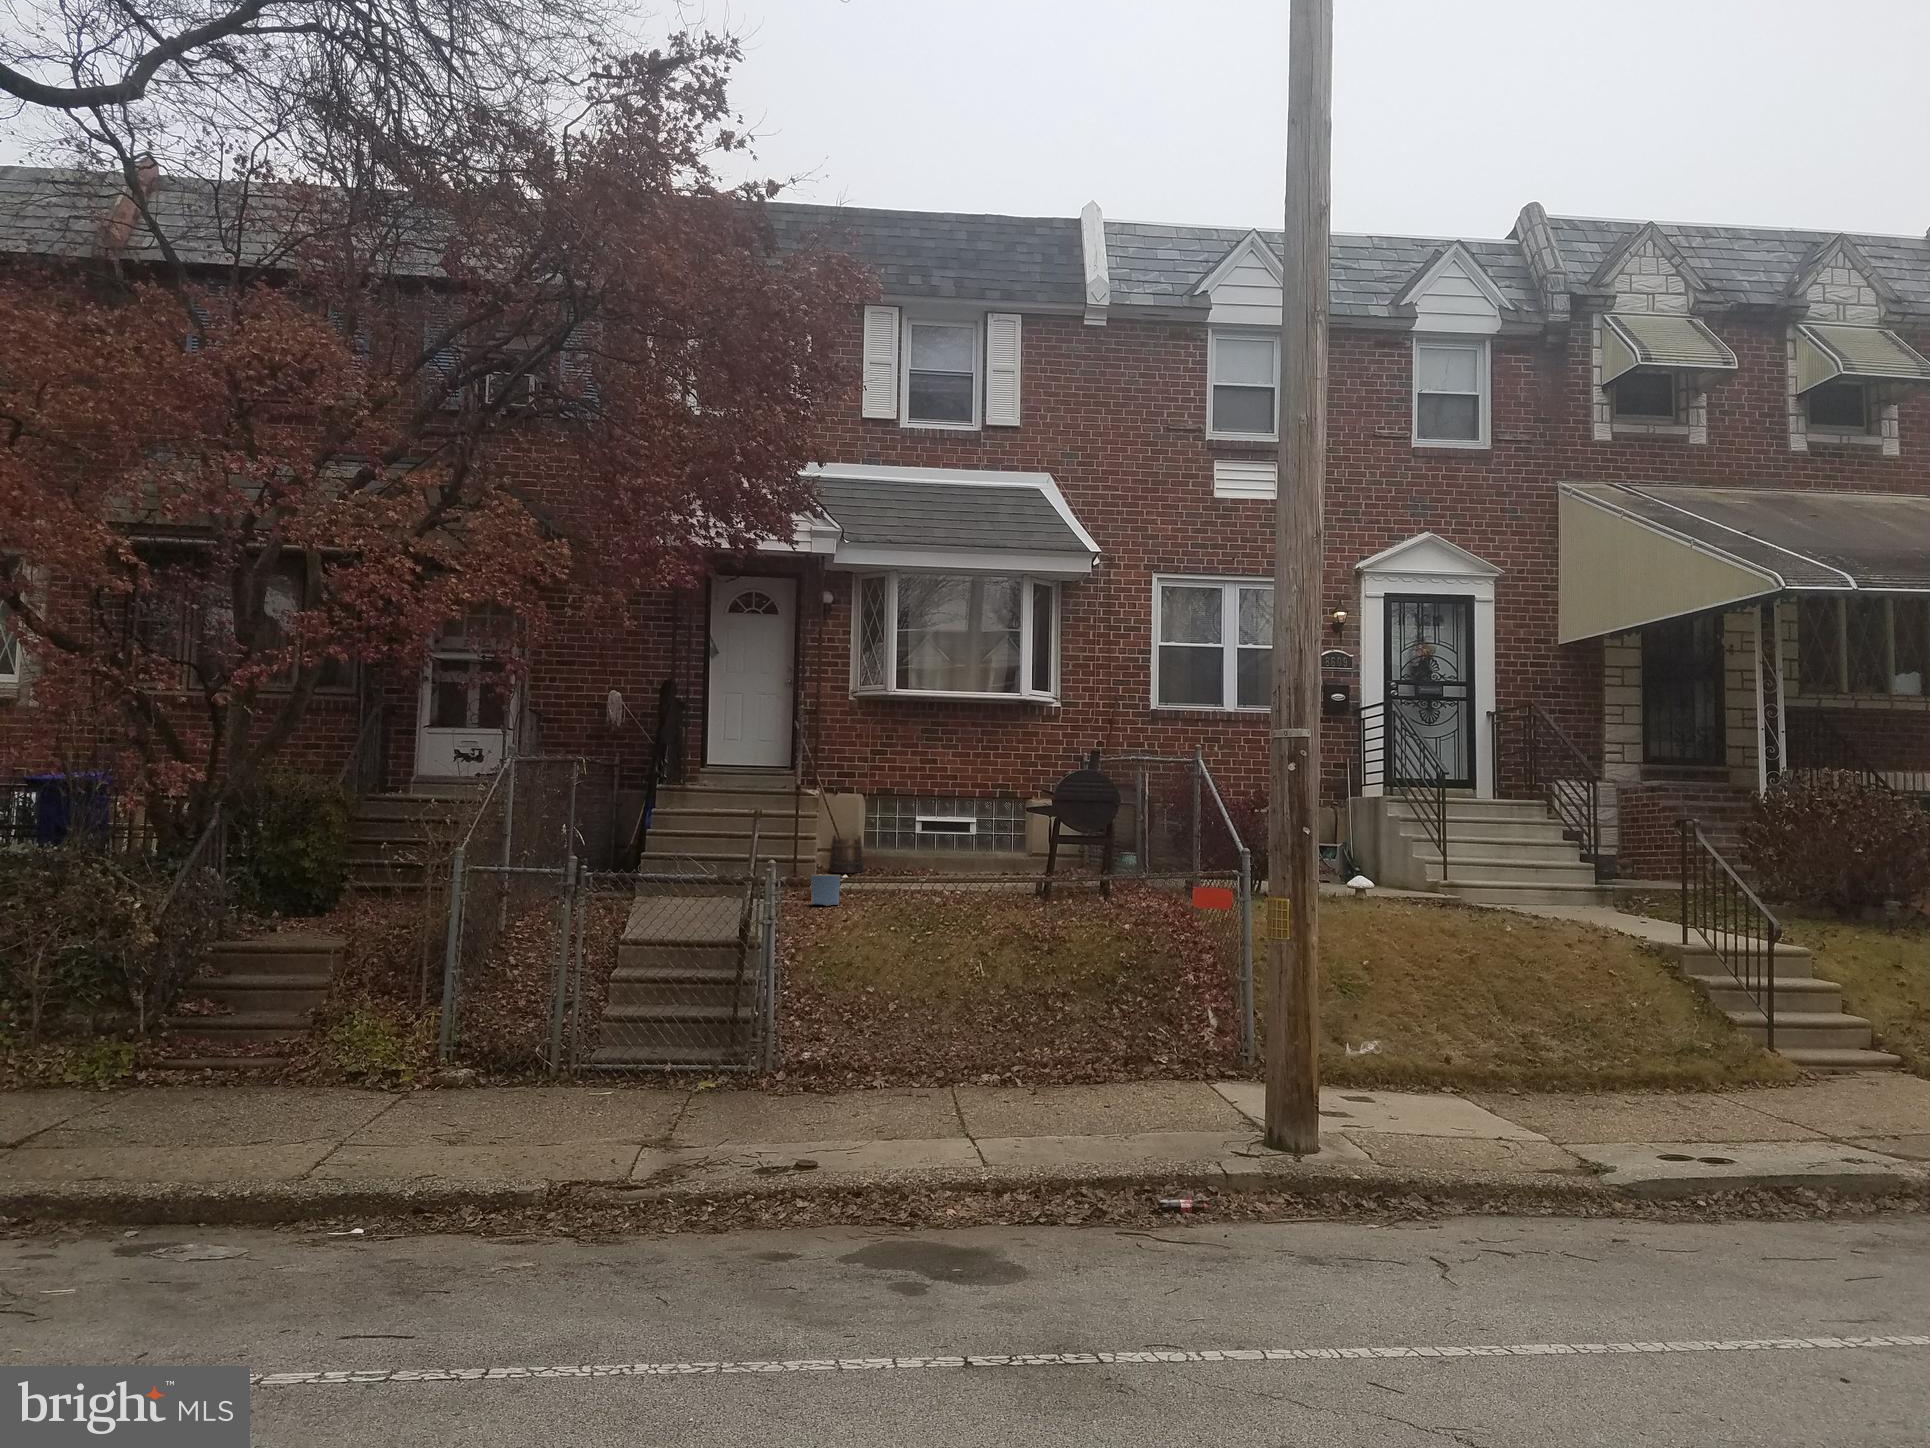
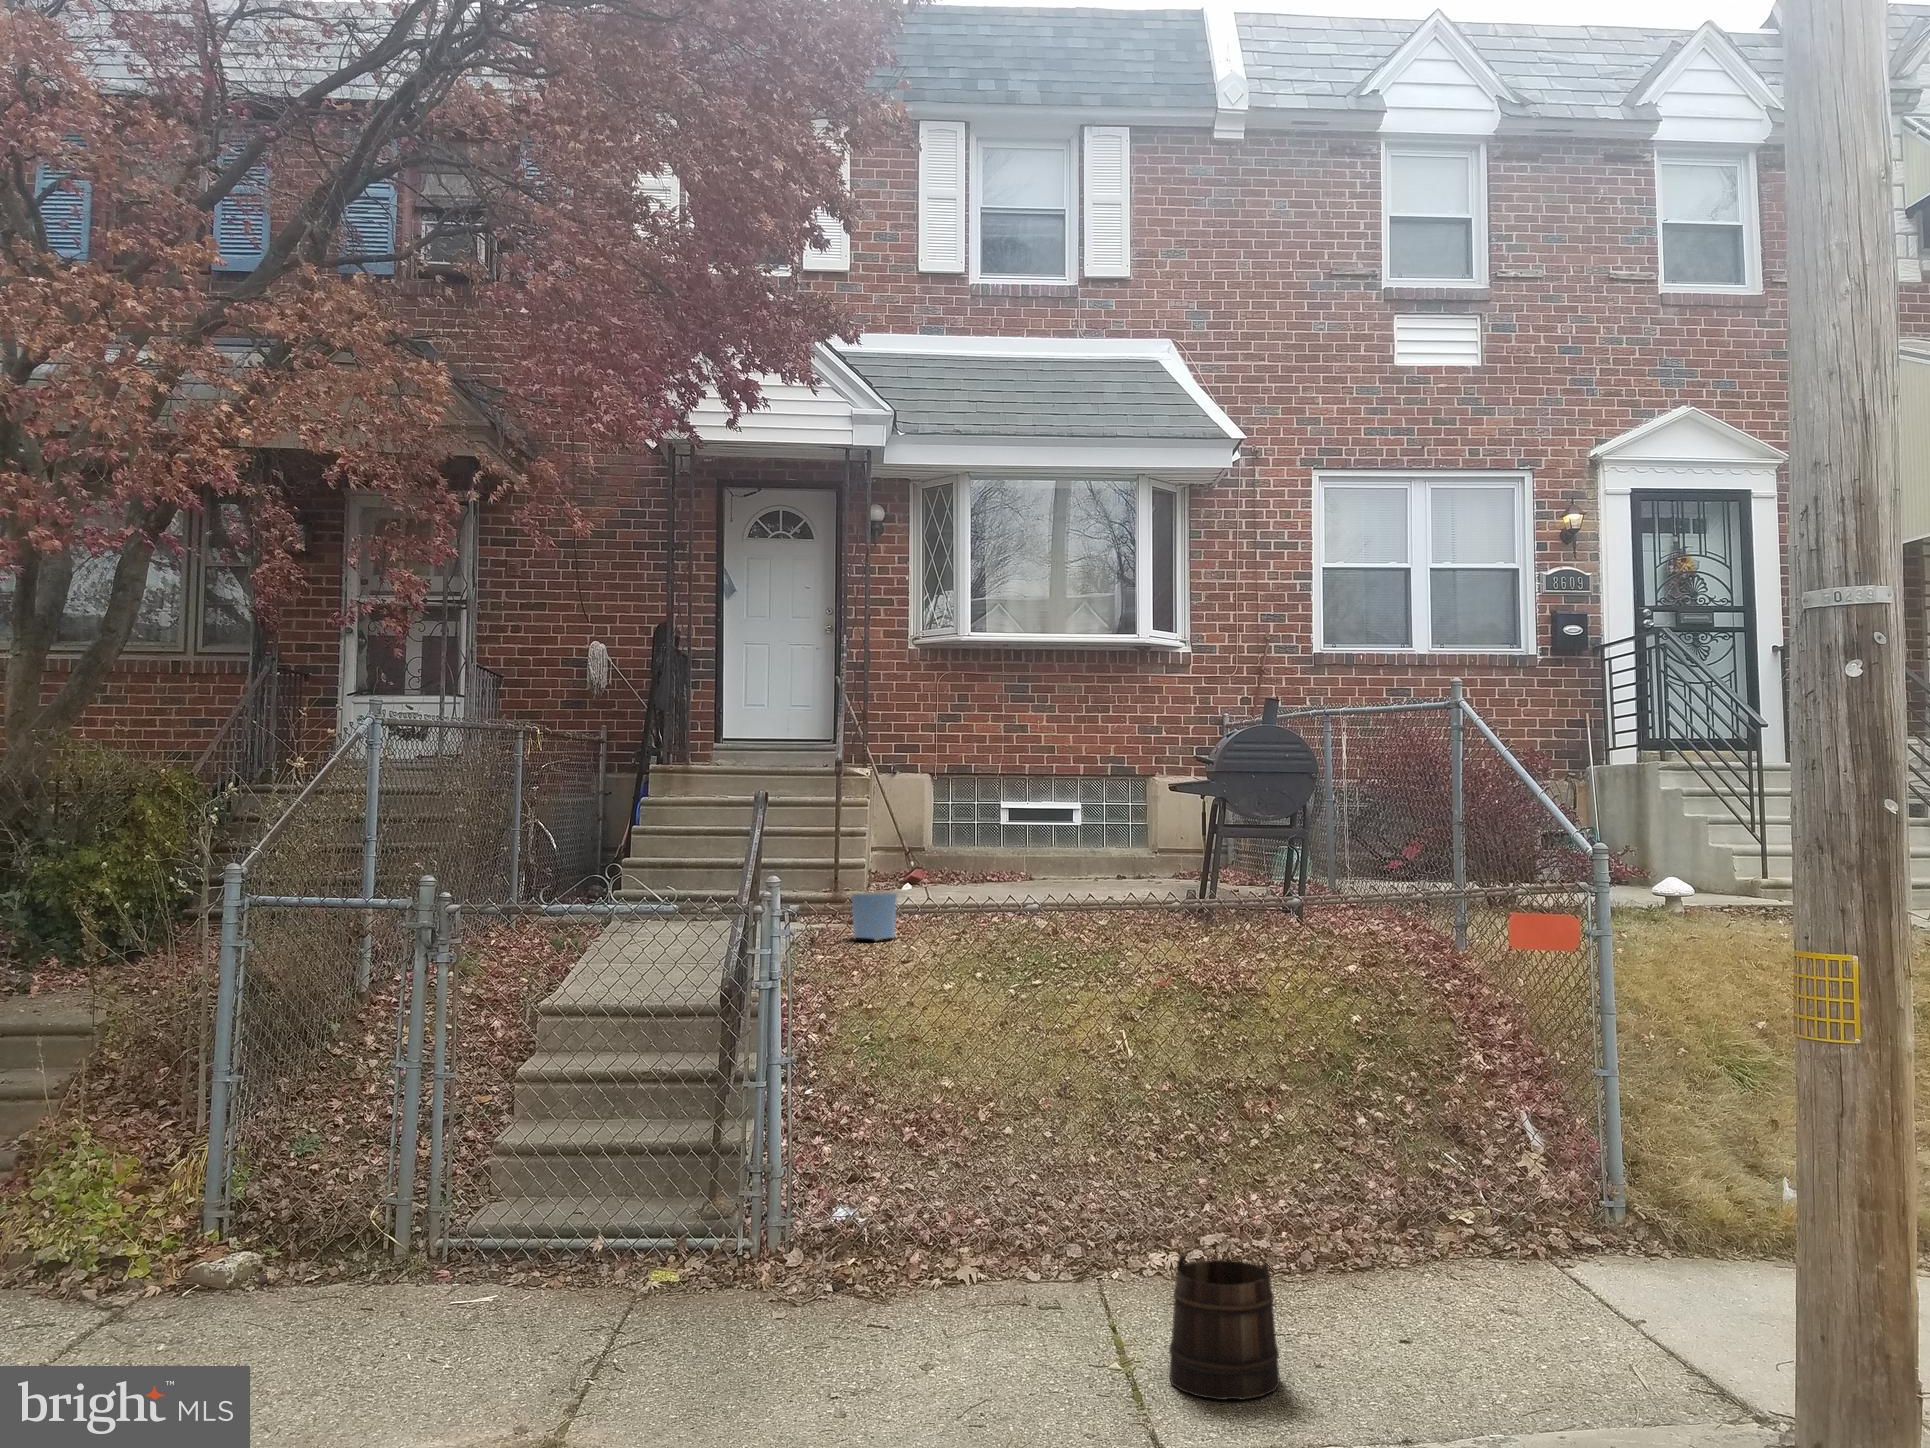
bucket: present [829,835,863,873] -> present [1169,1254,1280,1400]

